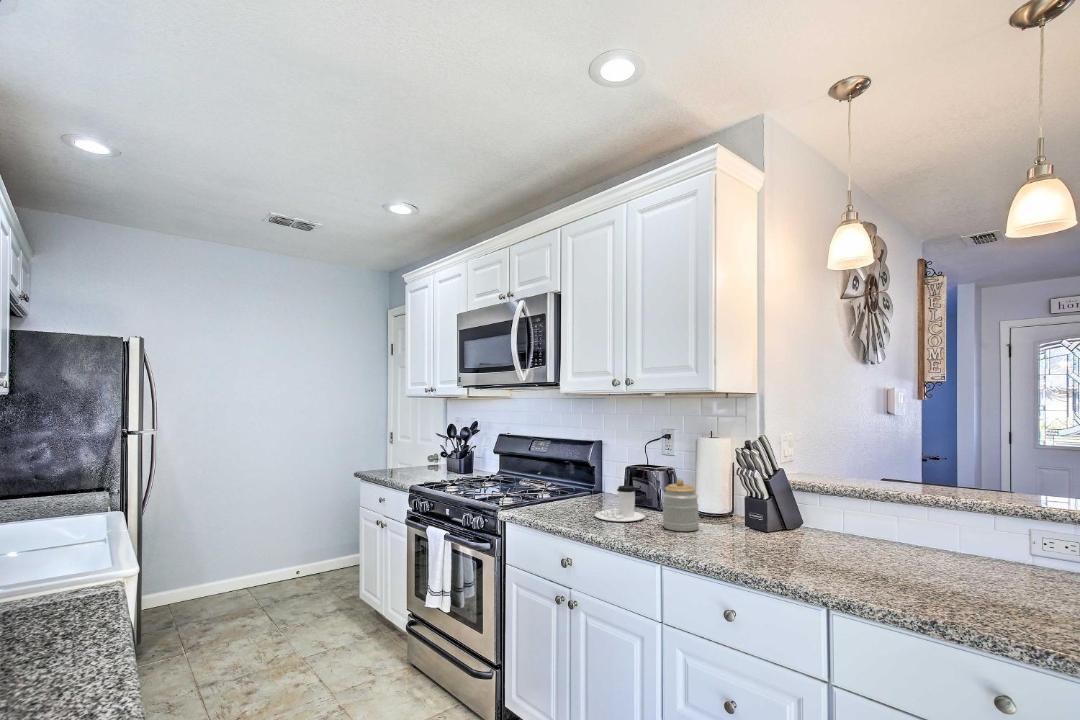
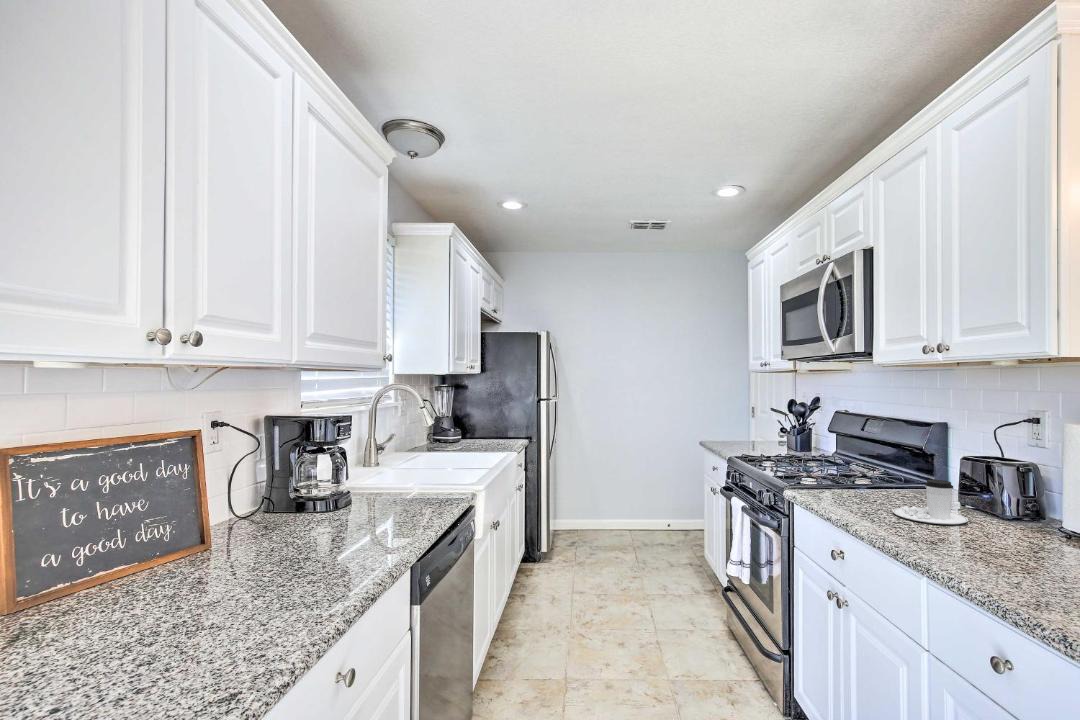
jar: present [662,479,699,531] -> none [976,479,1038,549]

